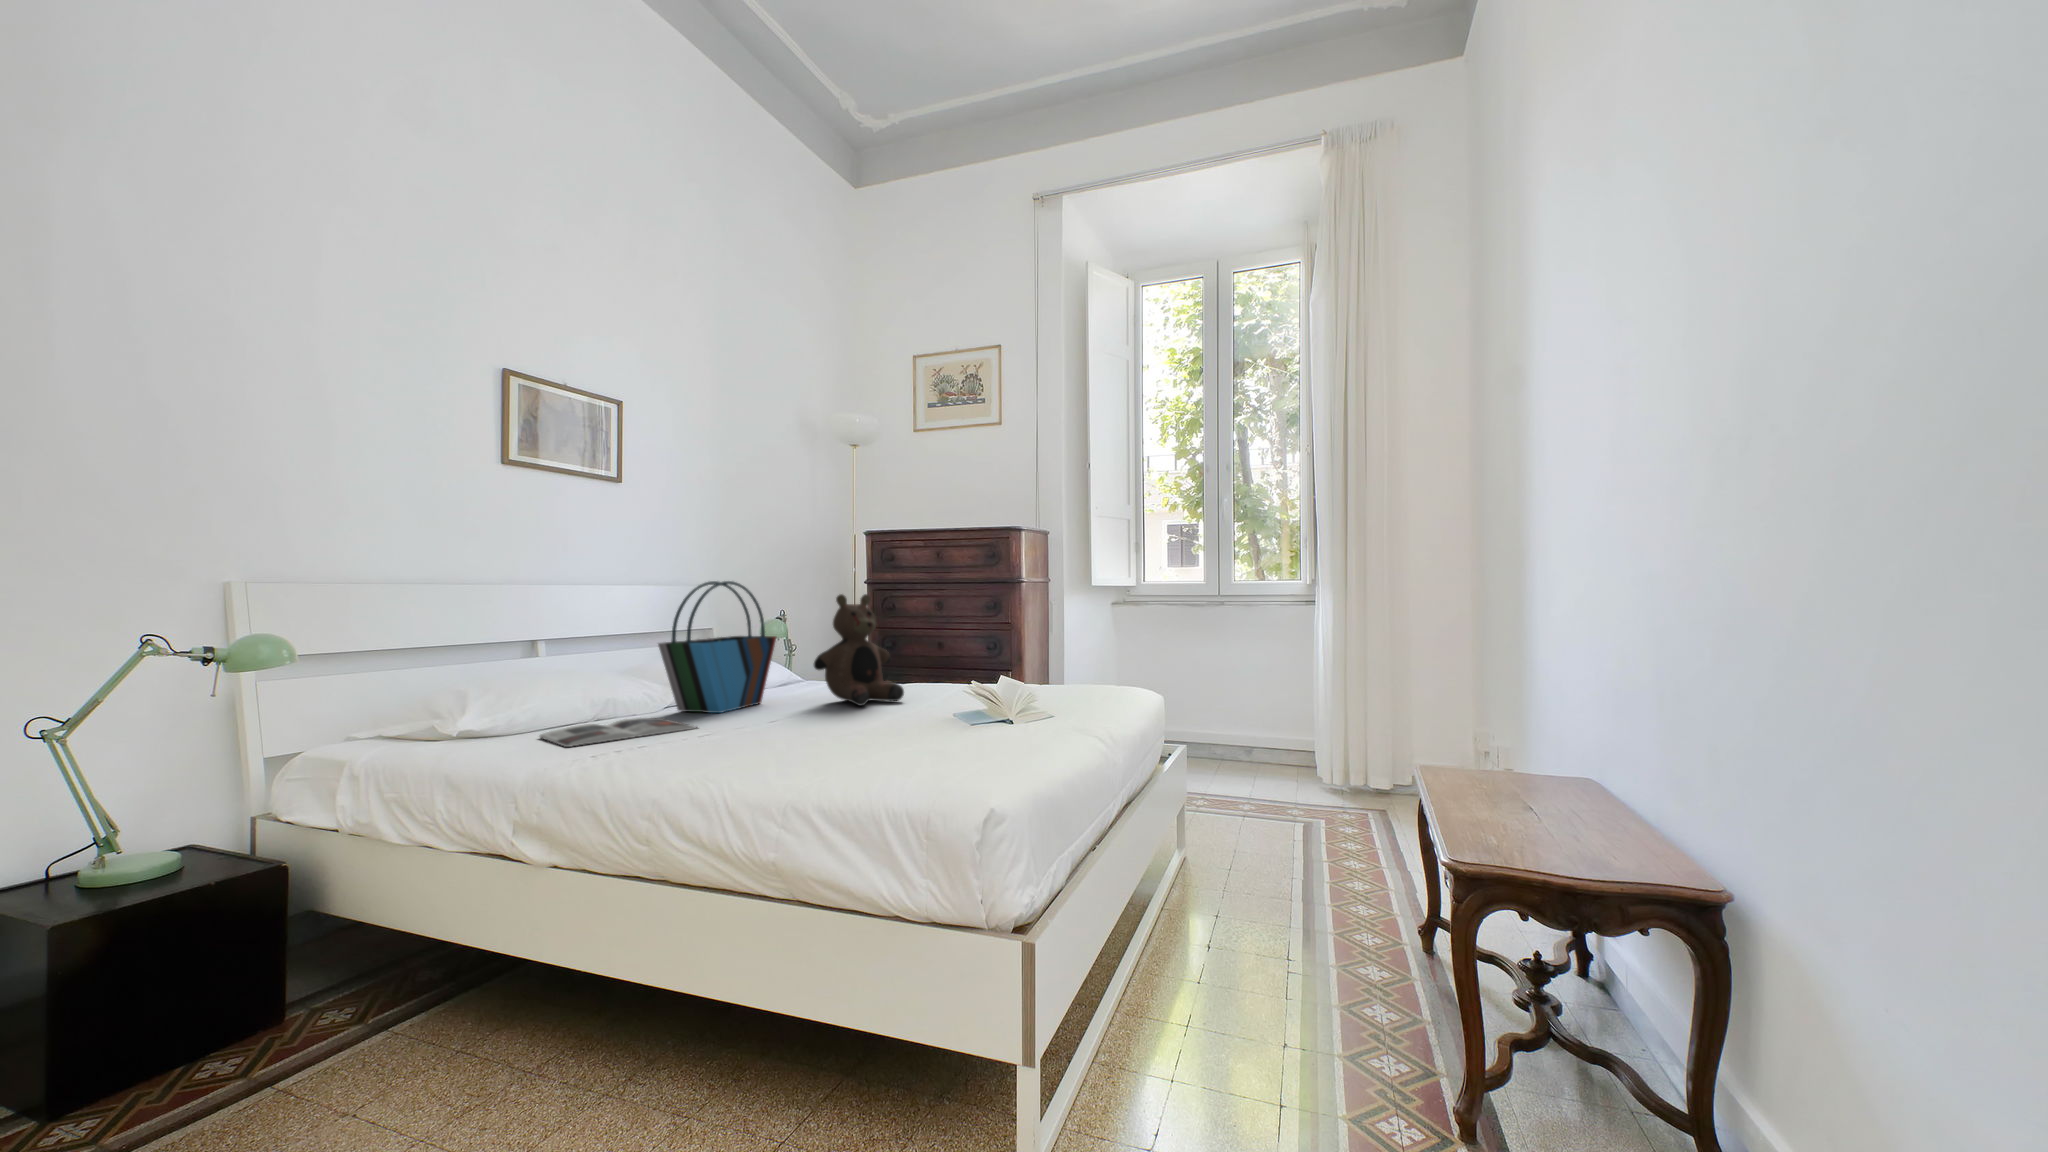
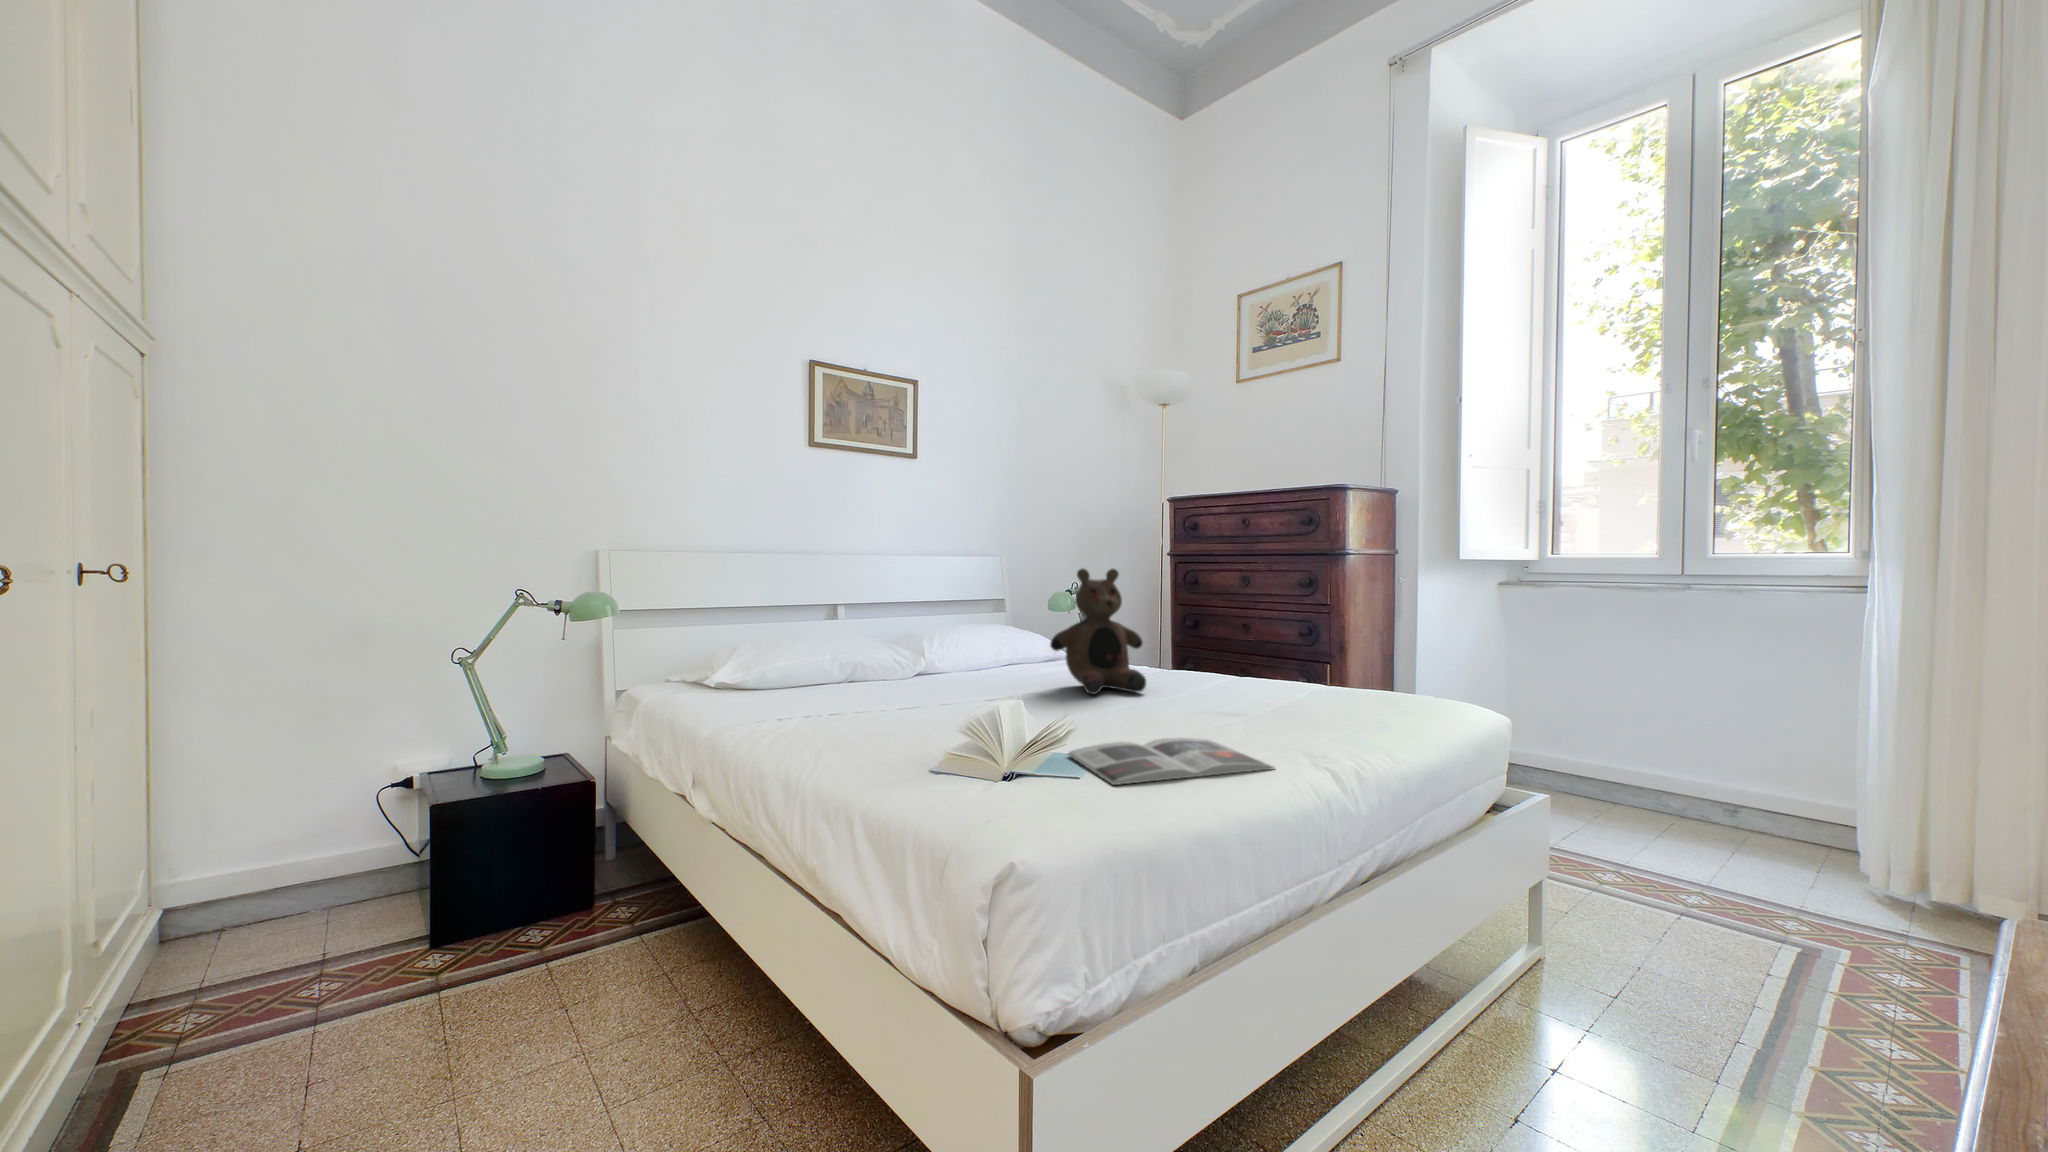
tote bag: present [658,581,776,713] -> none [903,552,1027,687]
magazine: present [539,718,697,747] -> present [1068,738,1274,785]

